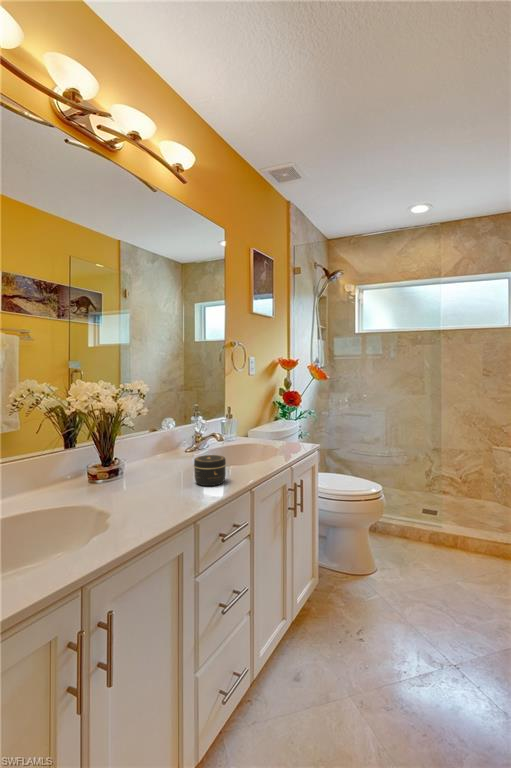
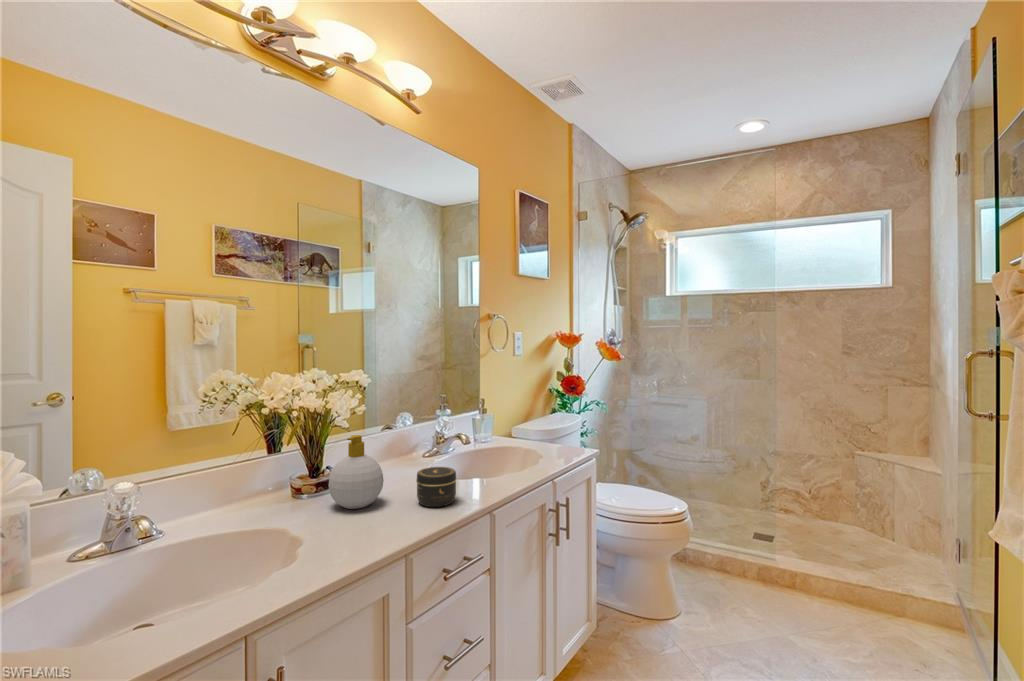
soap bottle: none [123,430,168,489] -> present [329,435,384,509]

